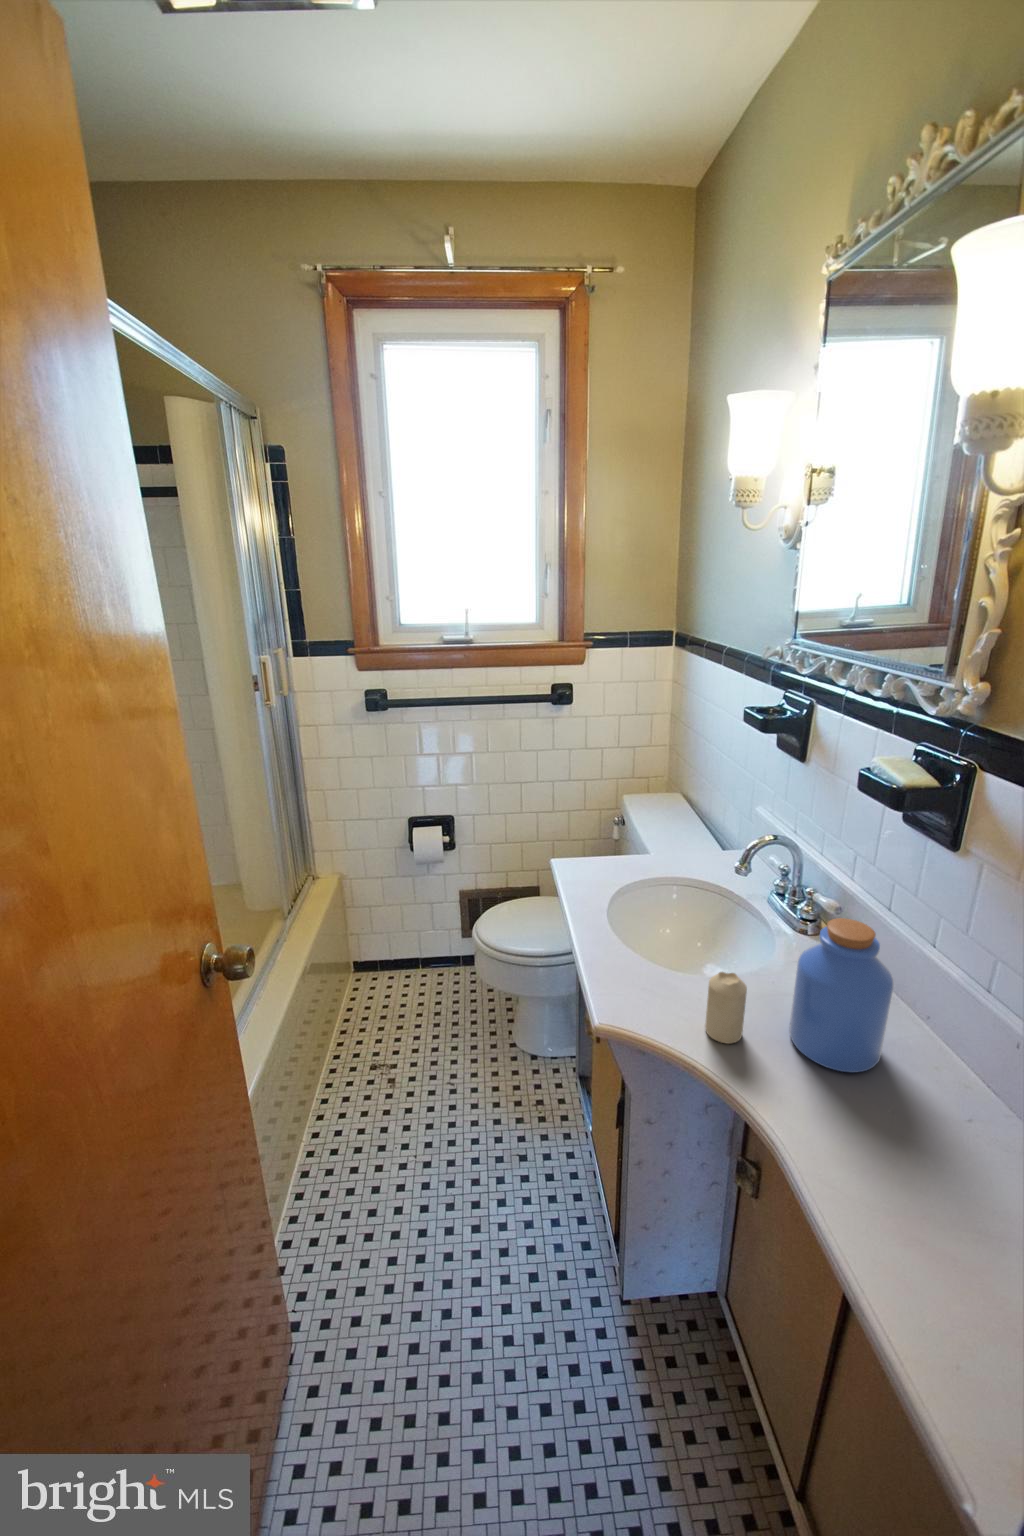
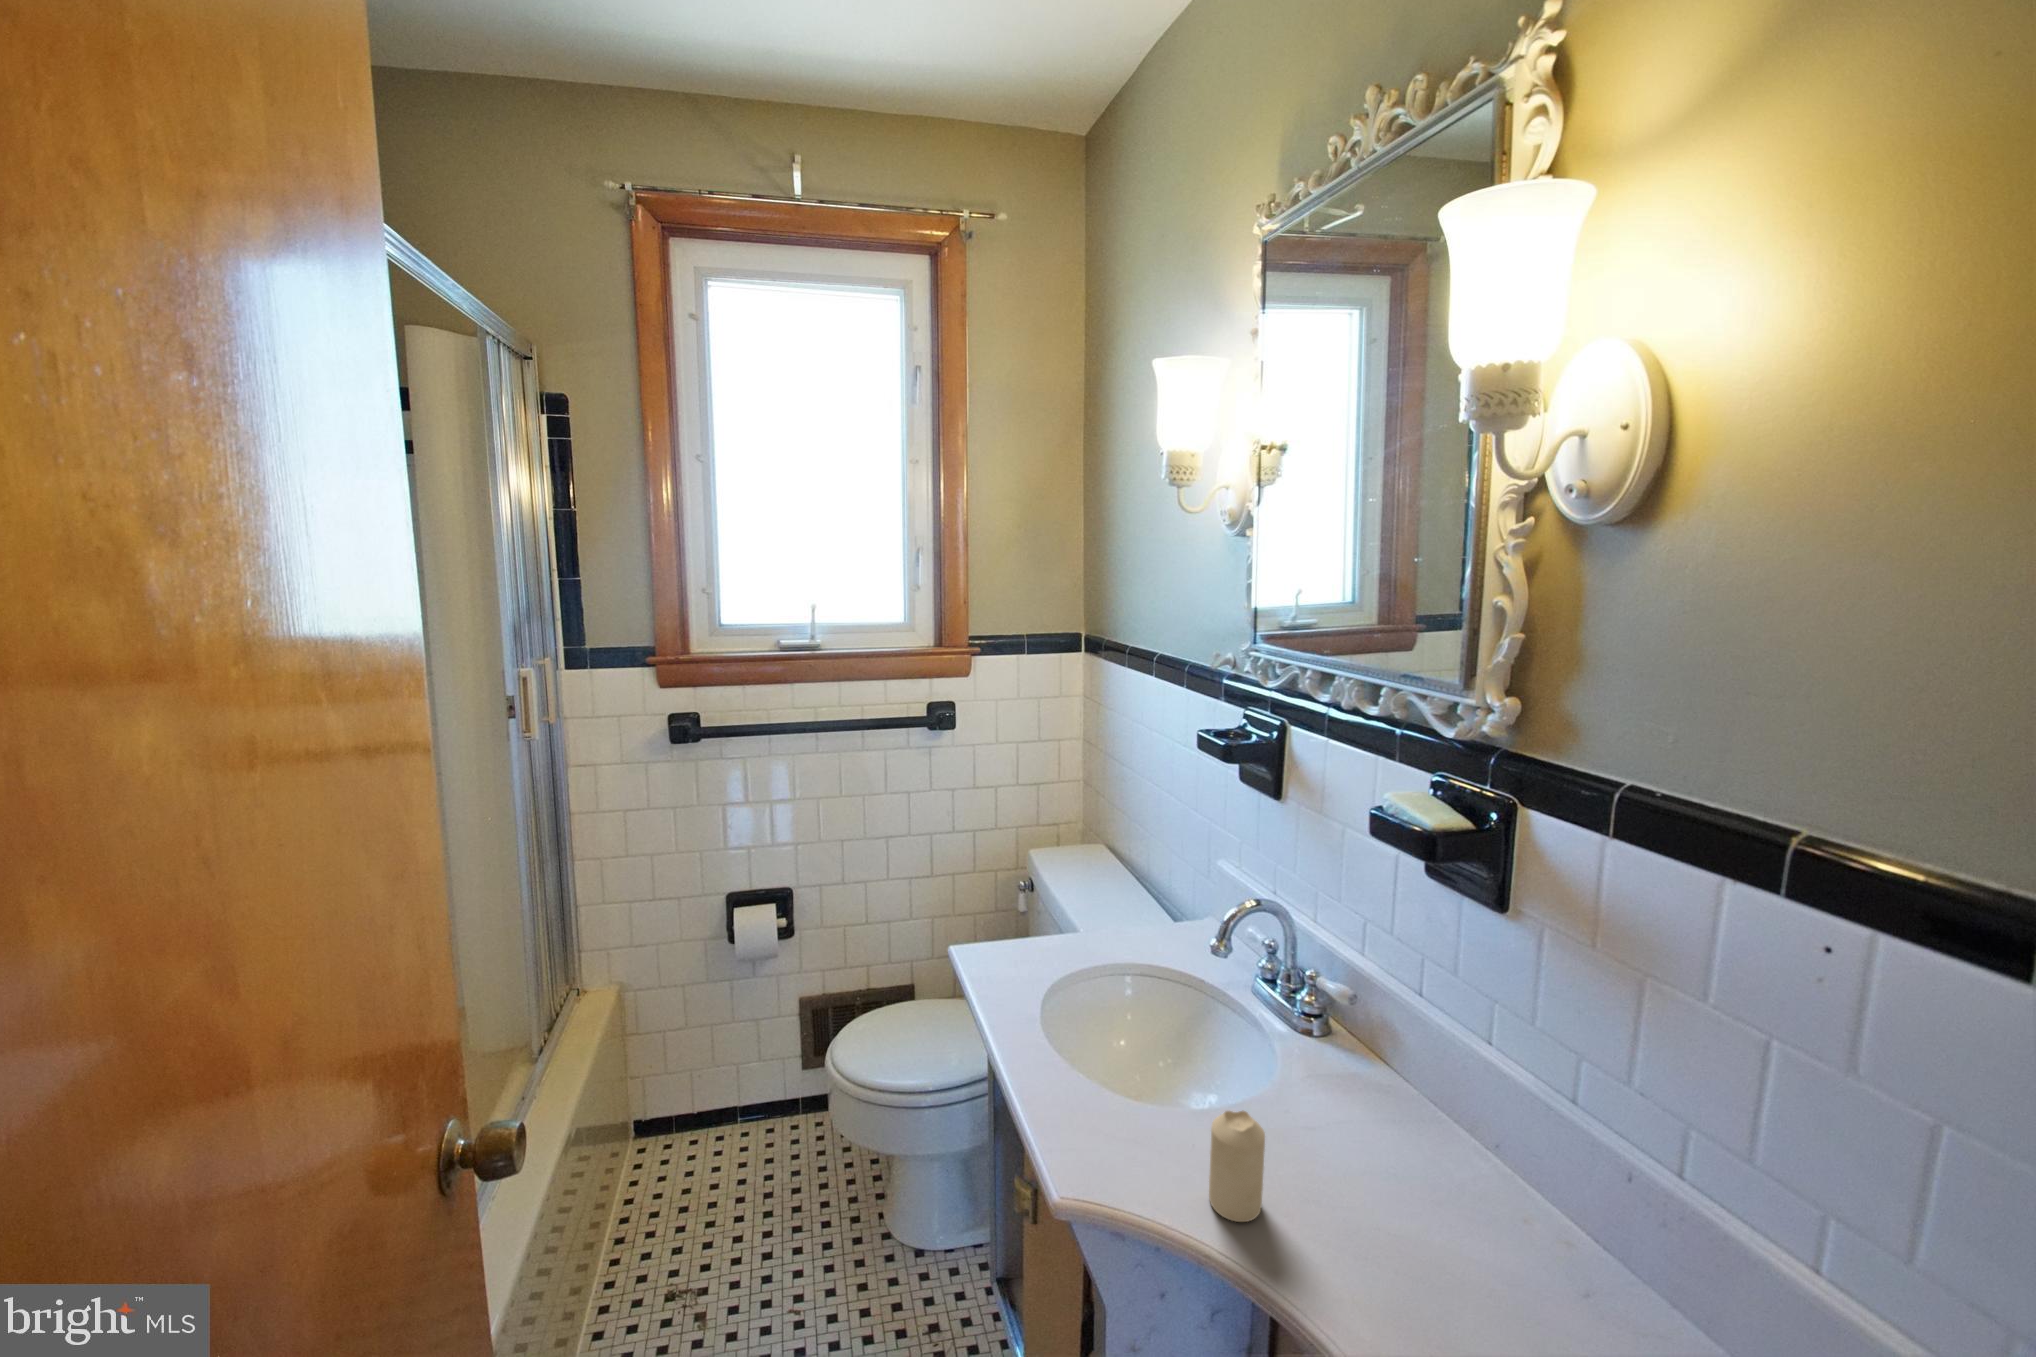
jar: present [789,918,893,1072] -> none [1321,1017,1457,1247]

